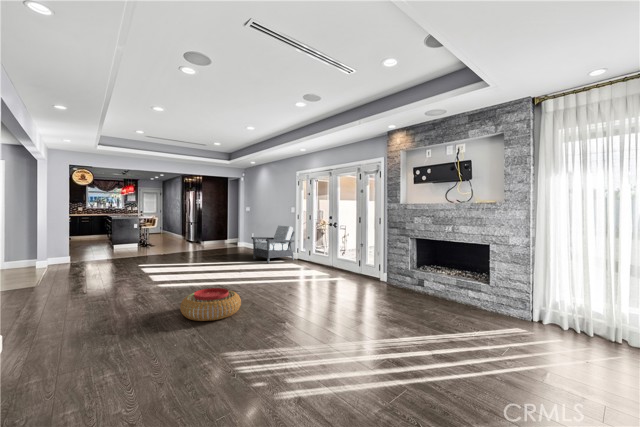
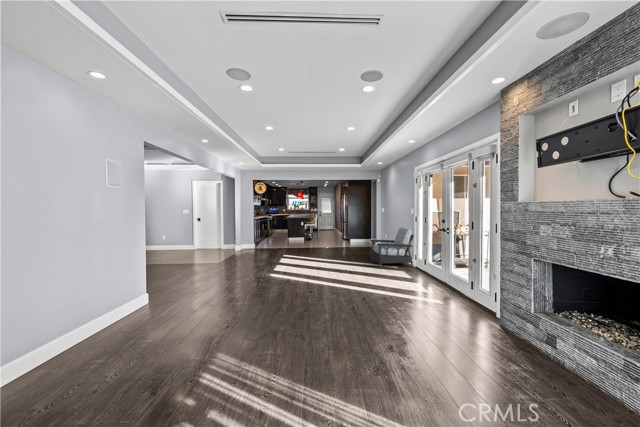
pouf: present [180,288,241,321] -> none [221,296,279,331]

